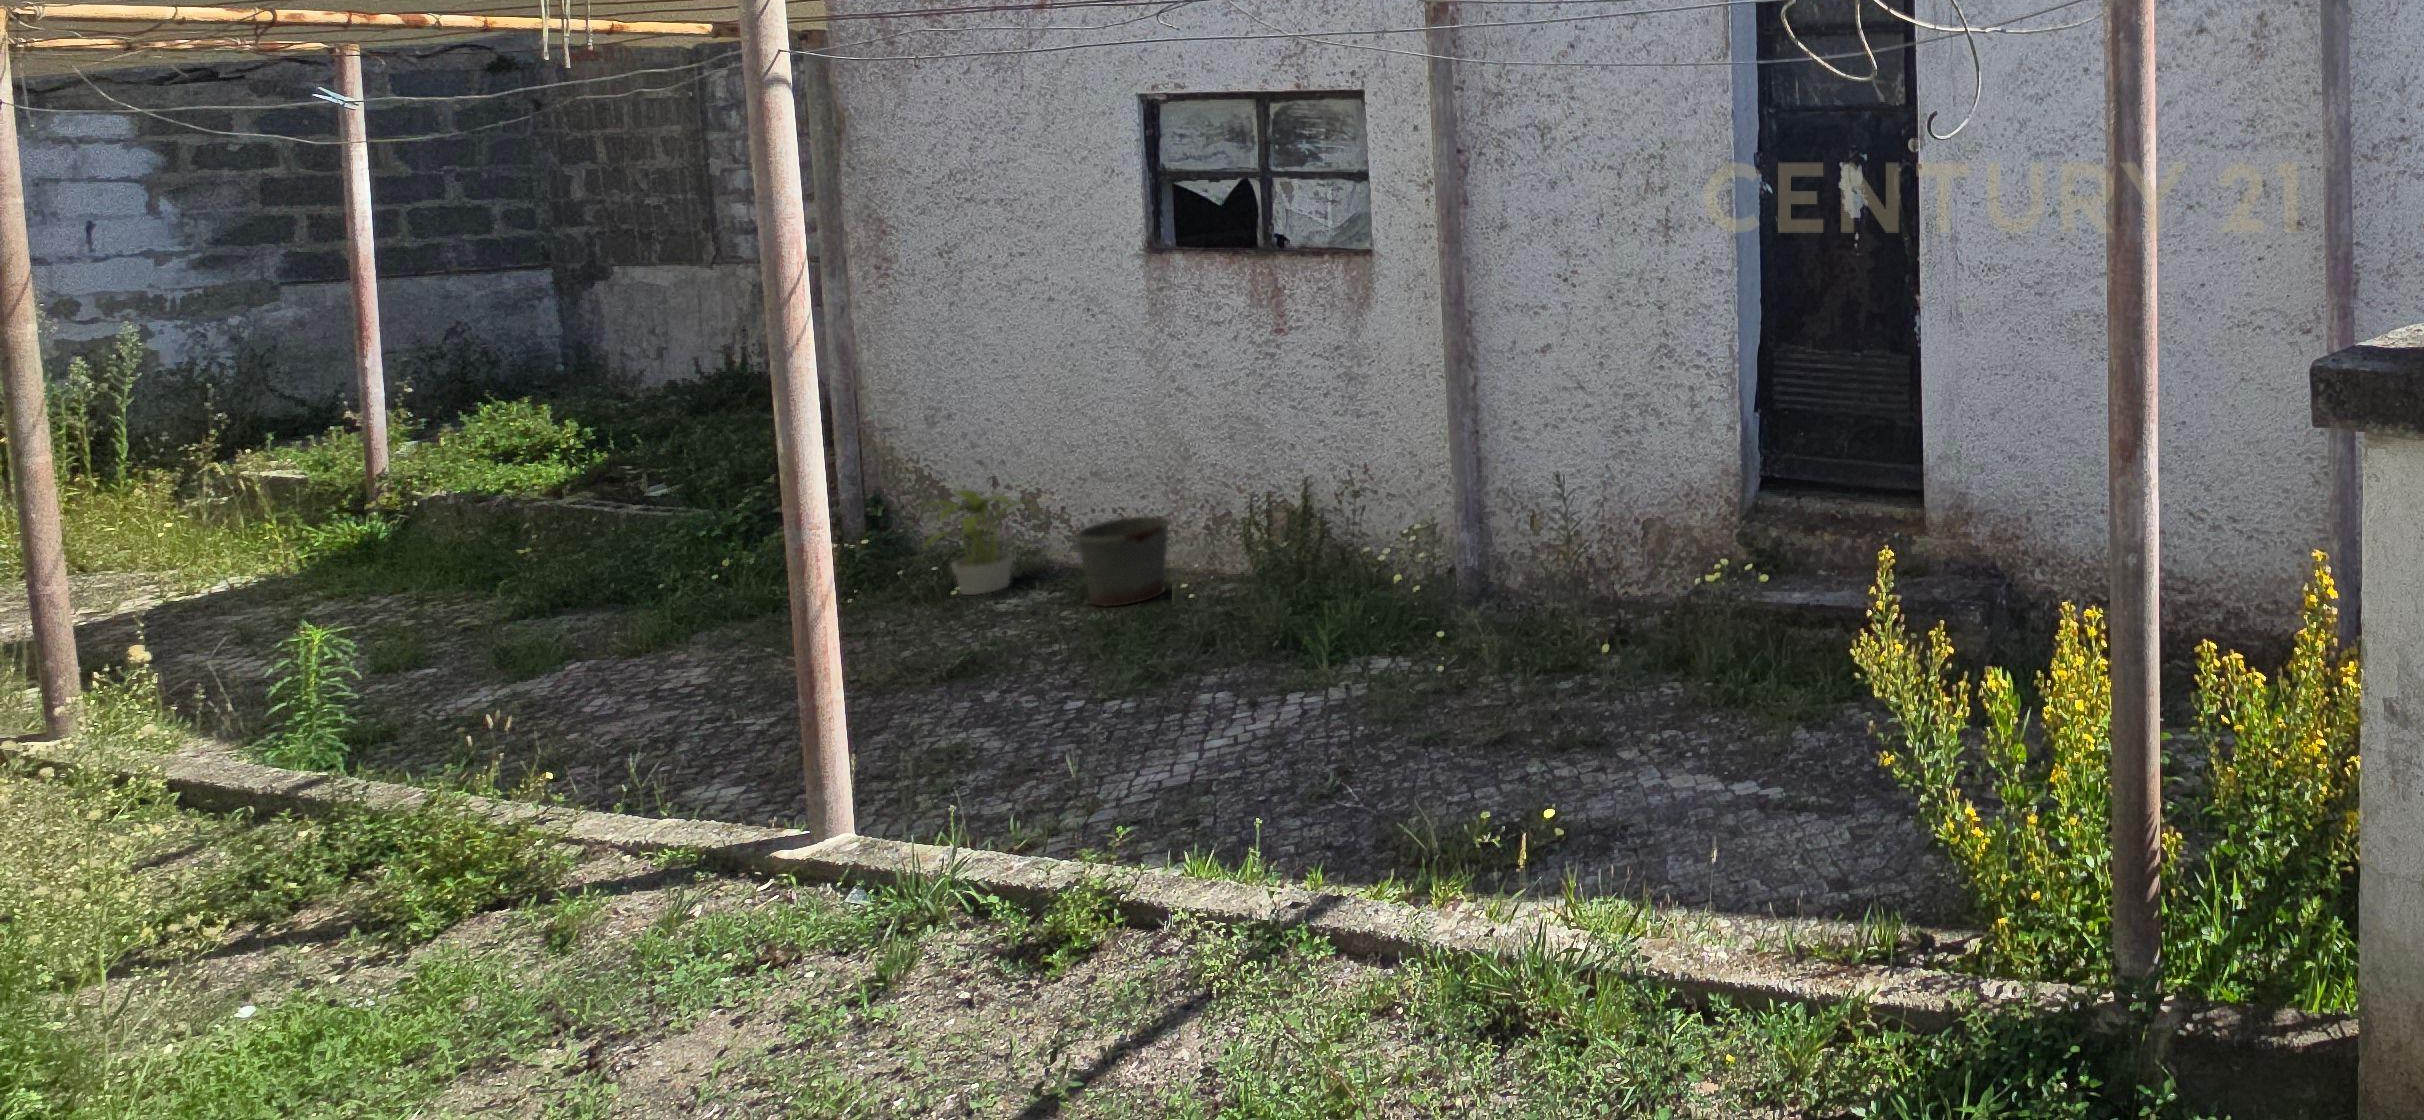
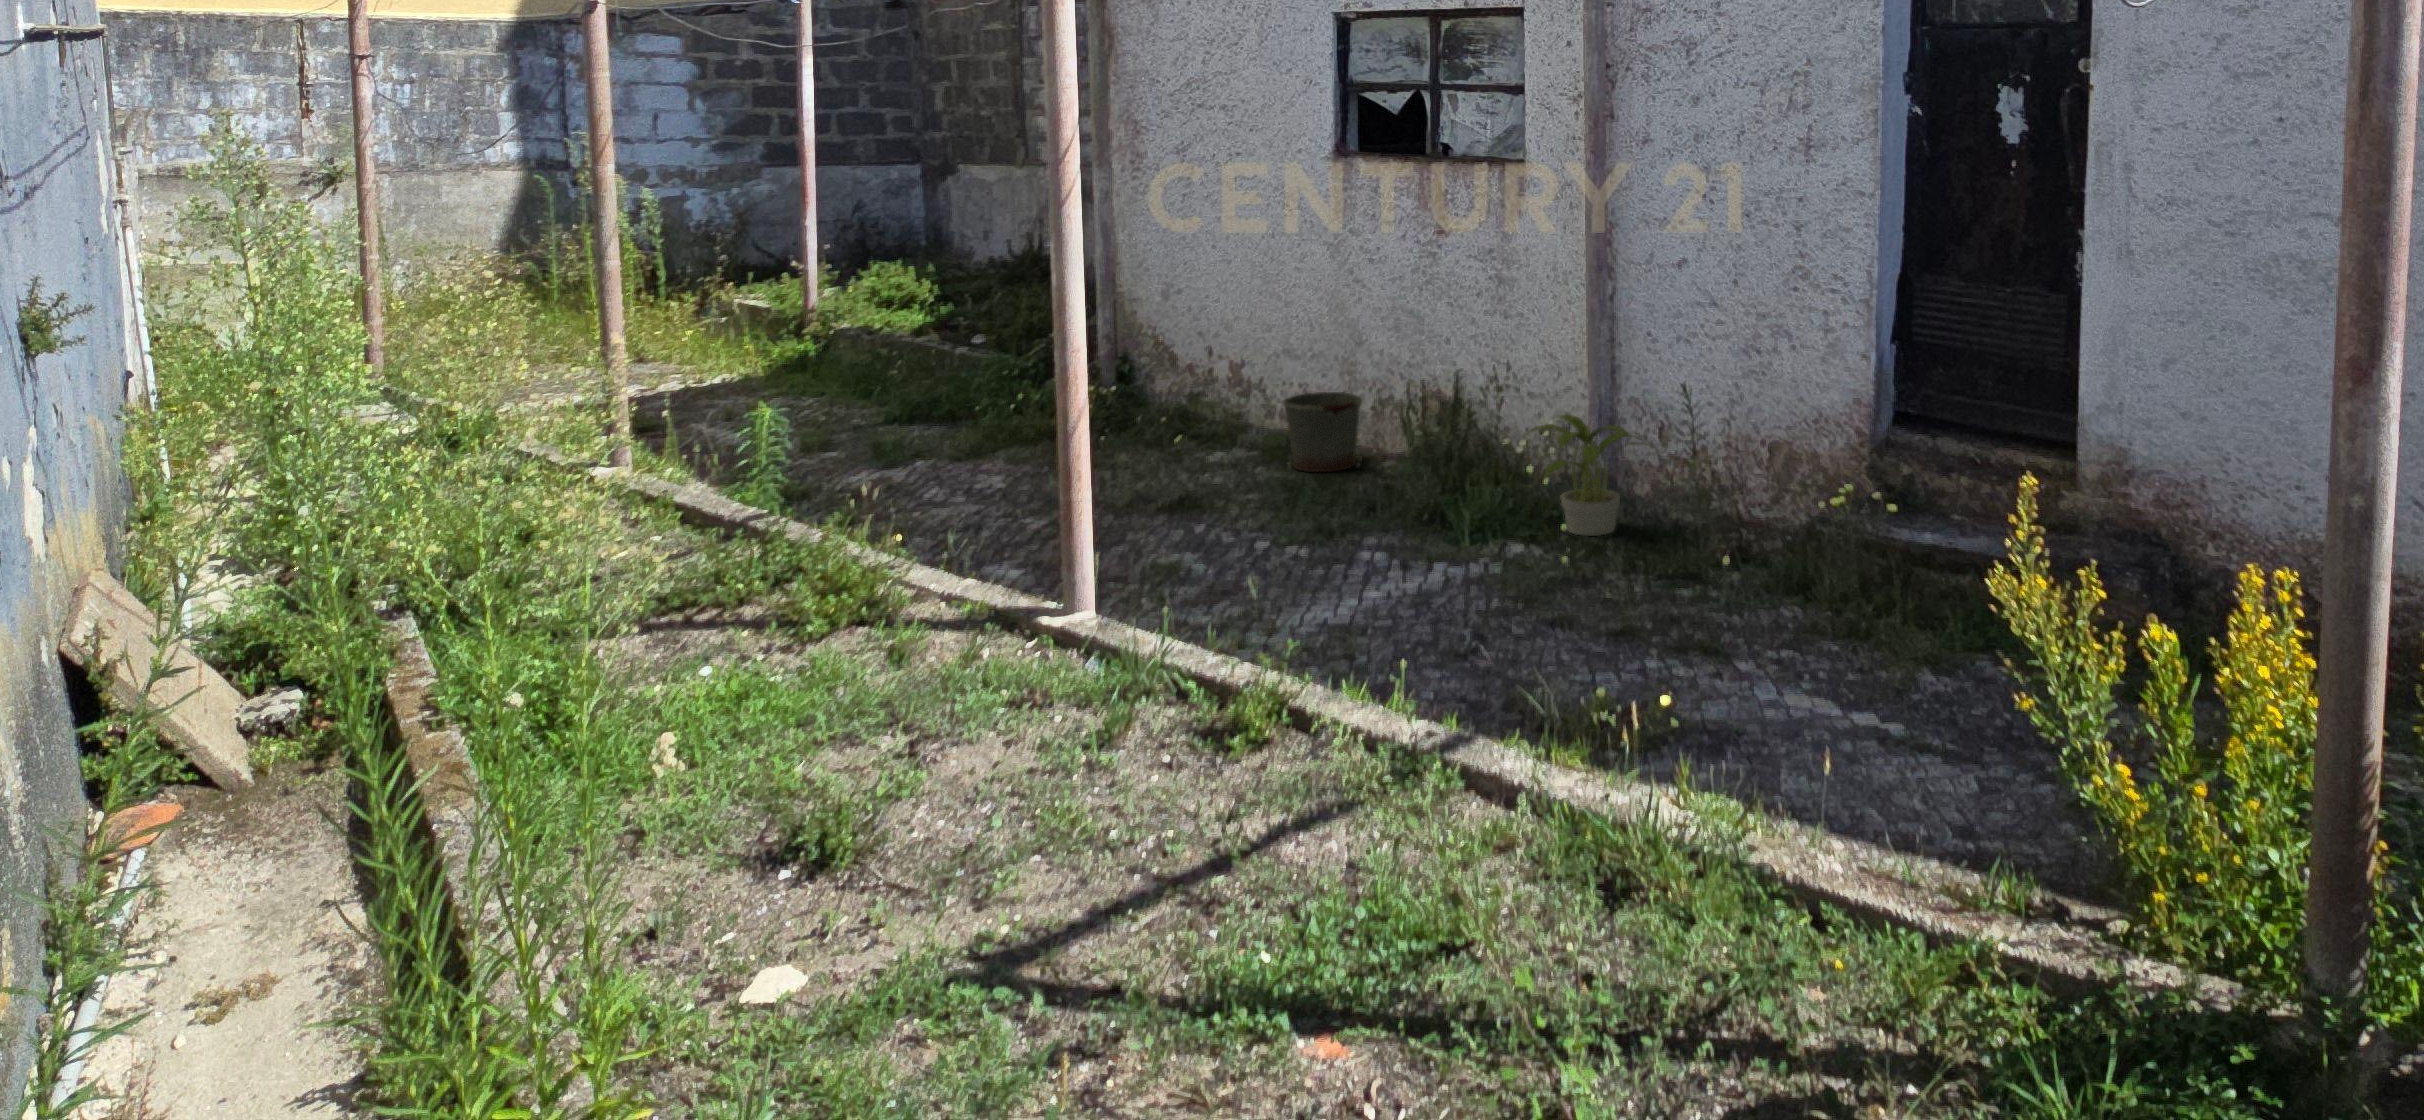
potted plant: present [924,489,1041,595] -> present [1529,414,1645,536]

